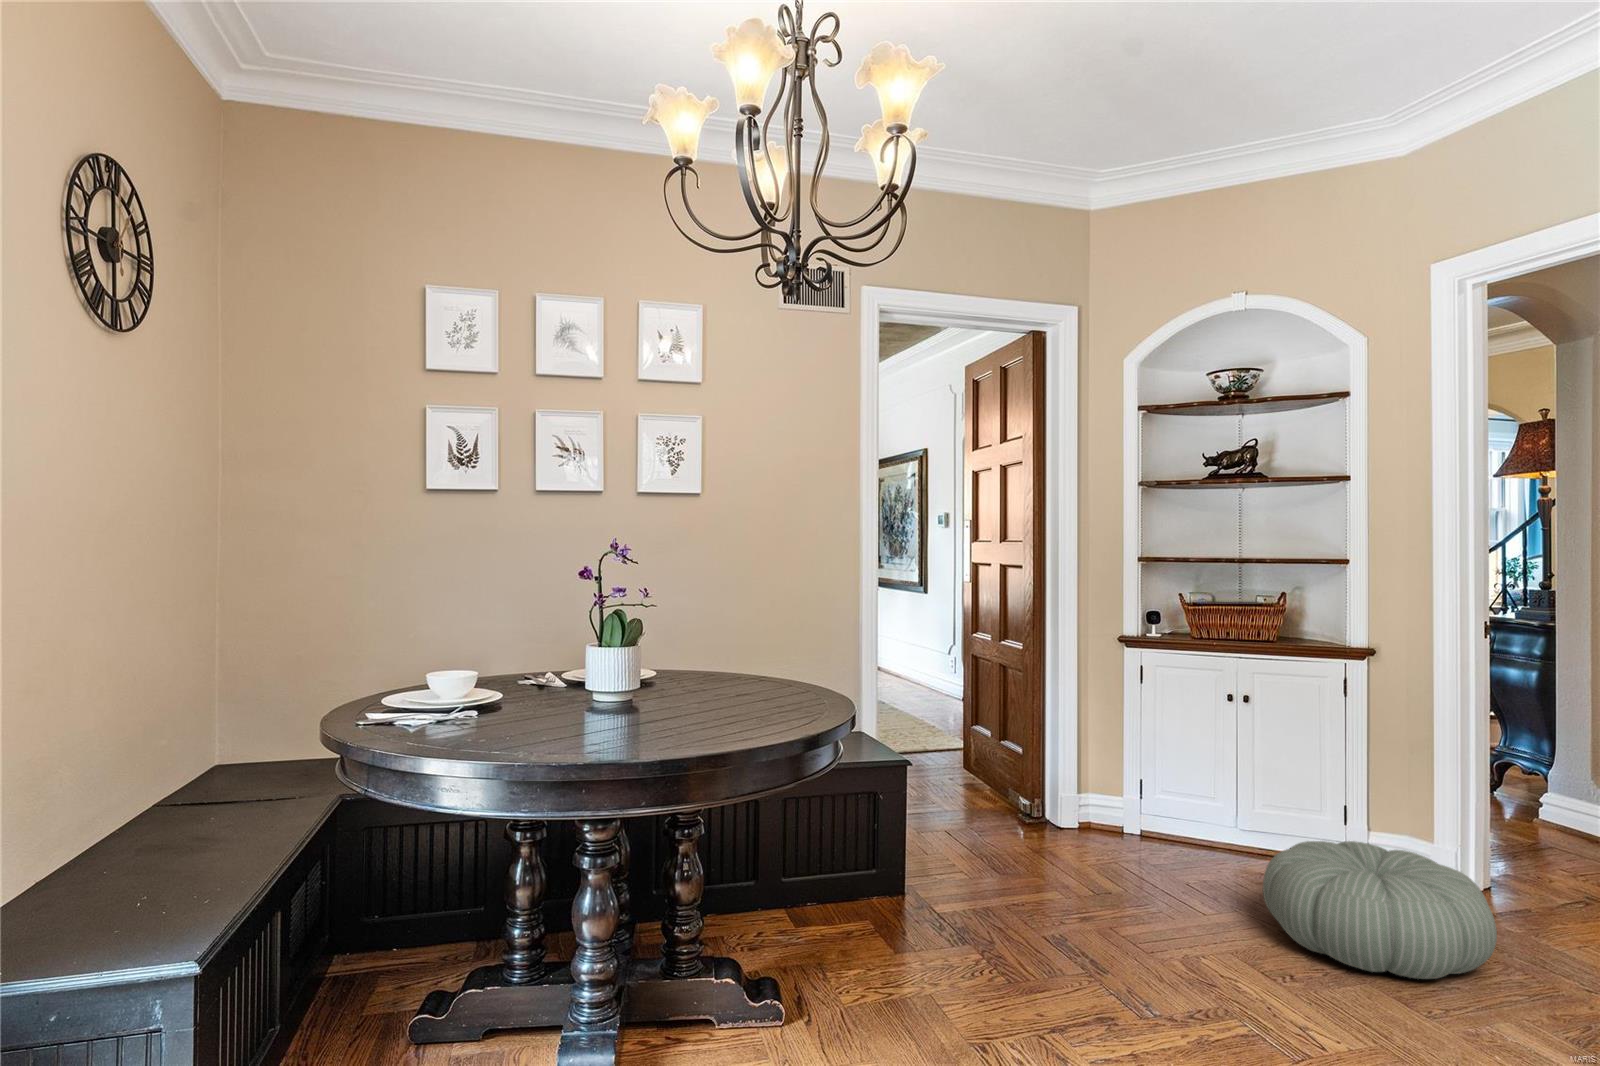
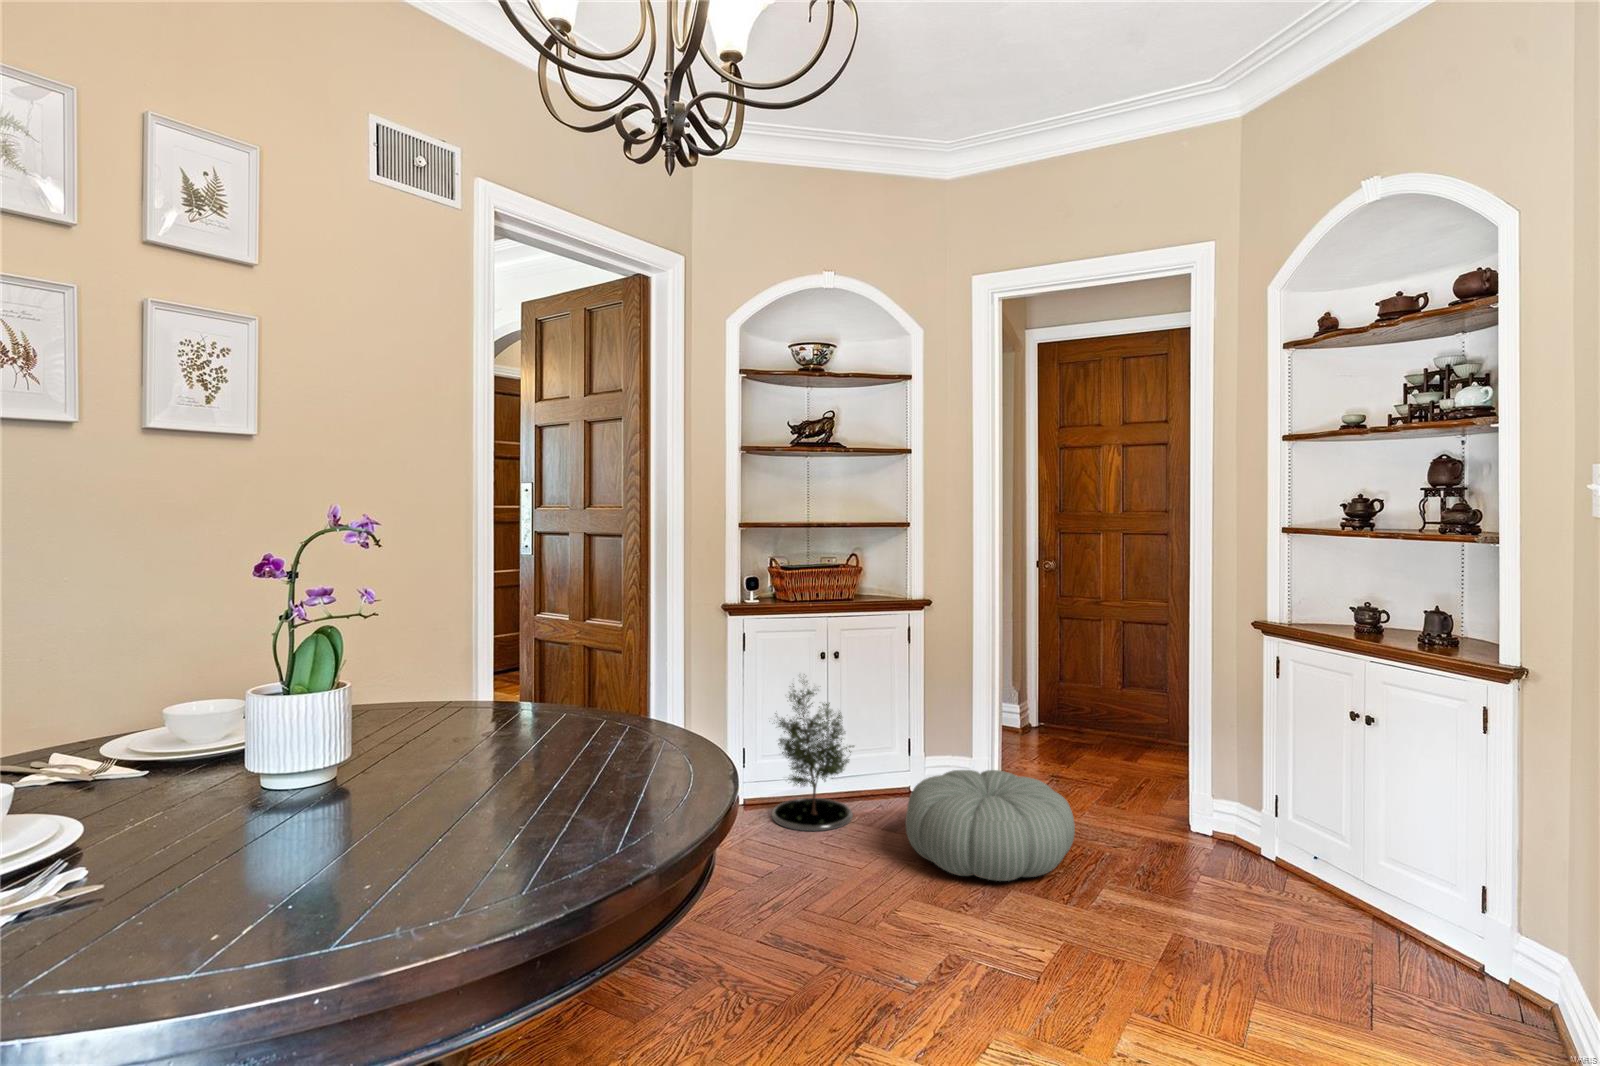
potted tree: none [1149,708,1253,878] -> present [771,679,854,831]

